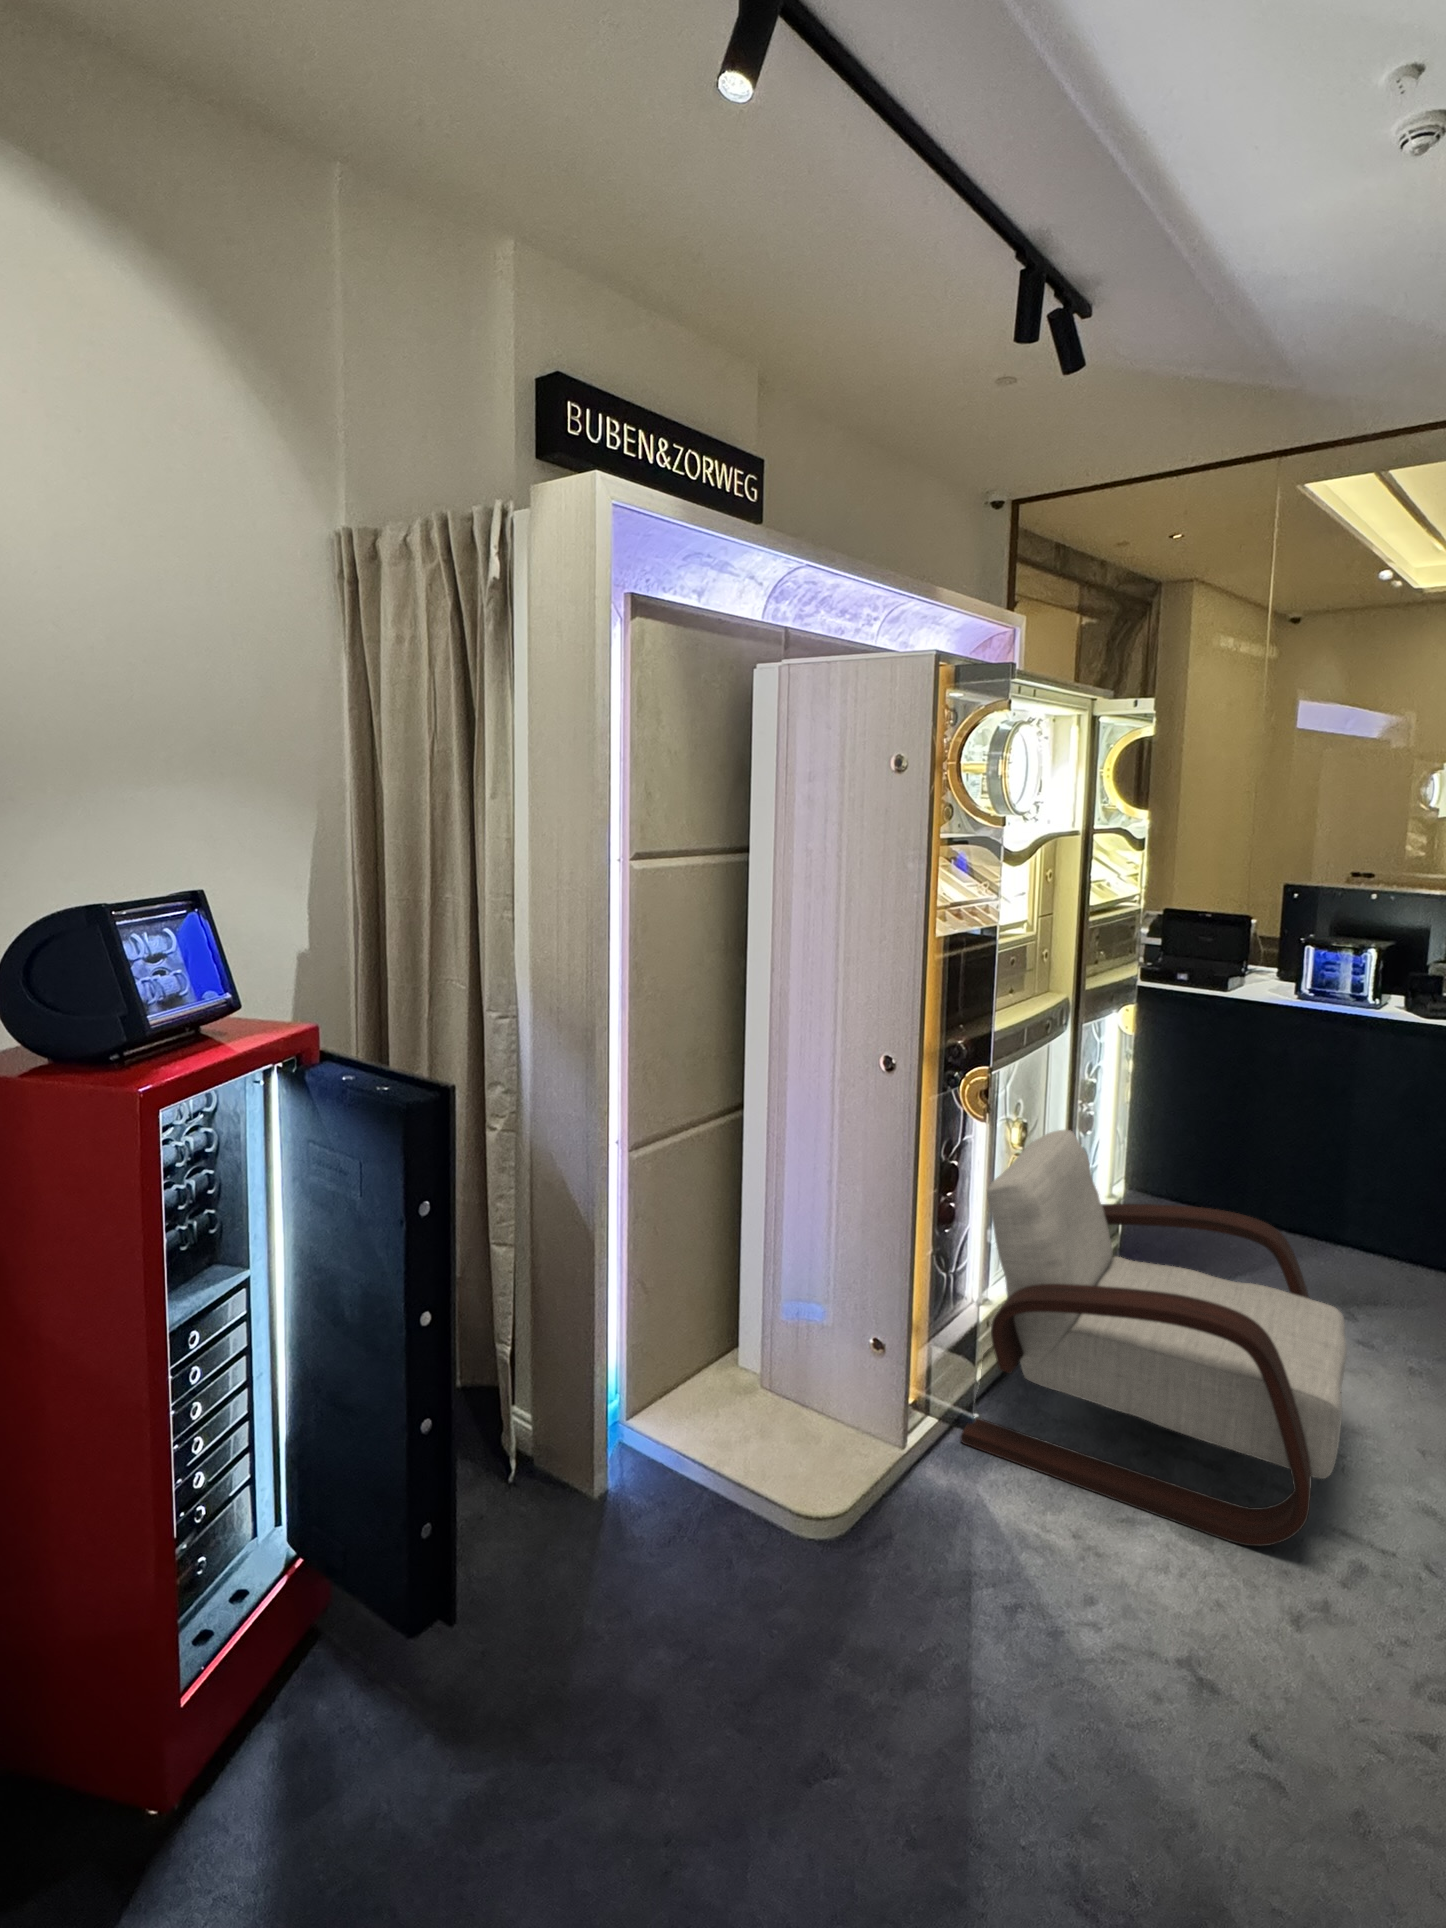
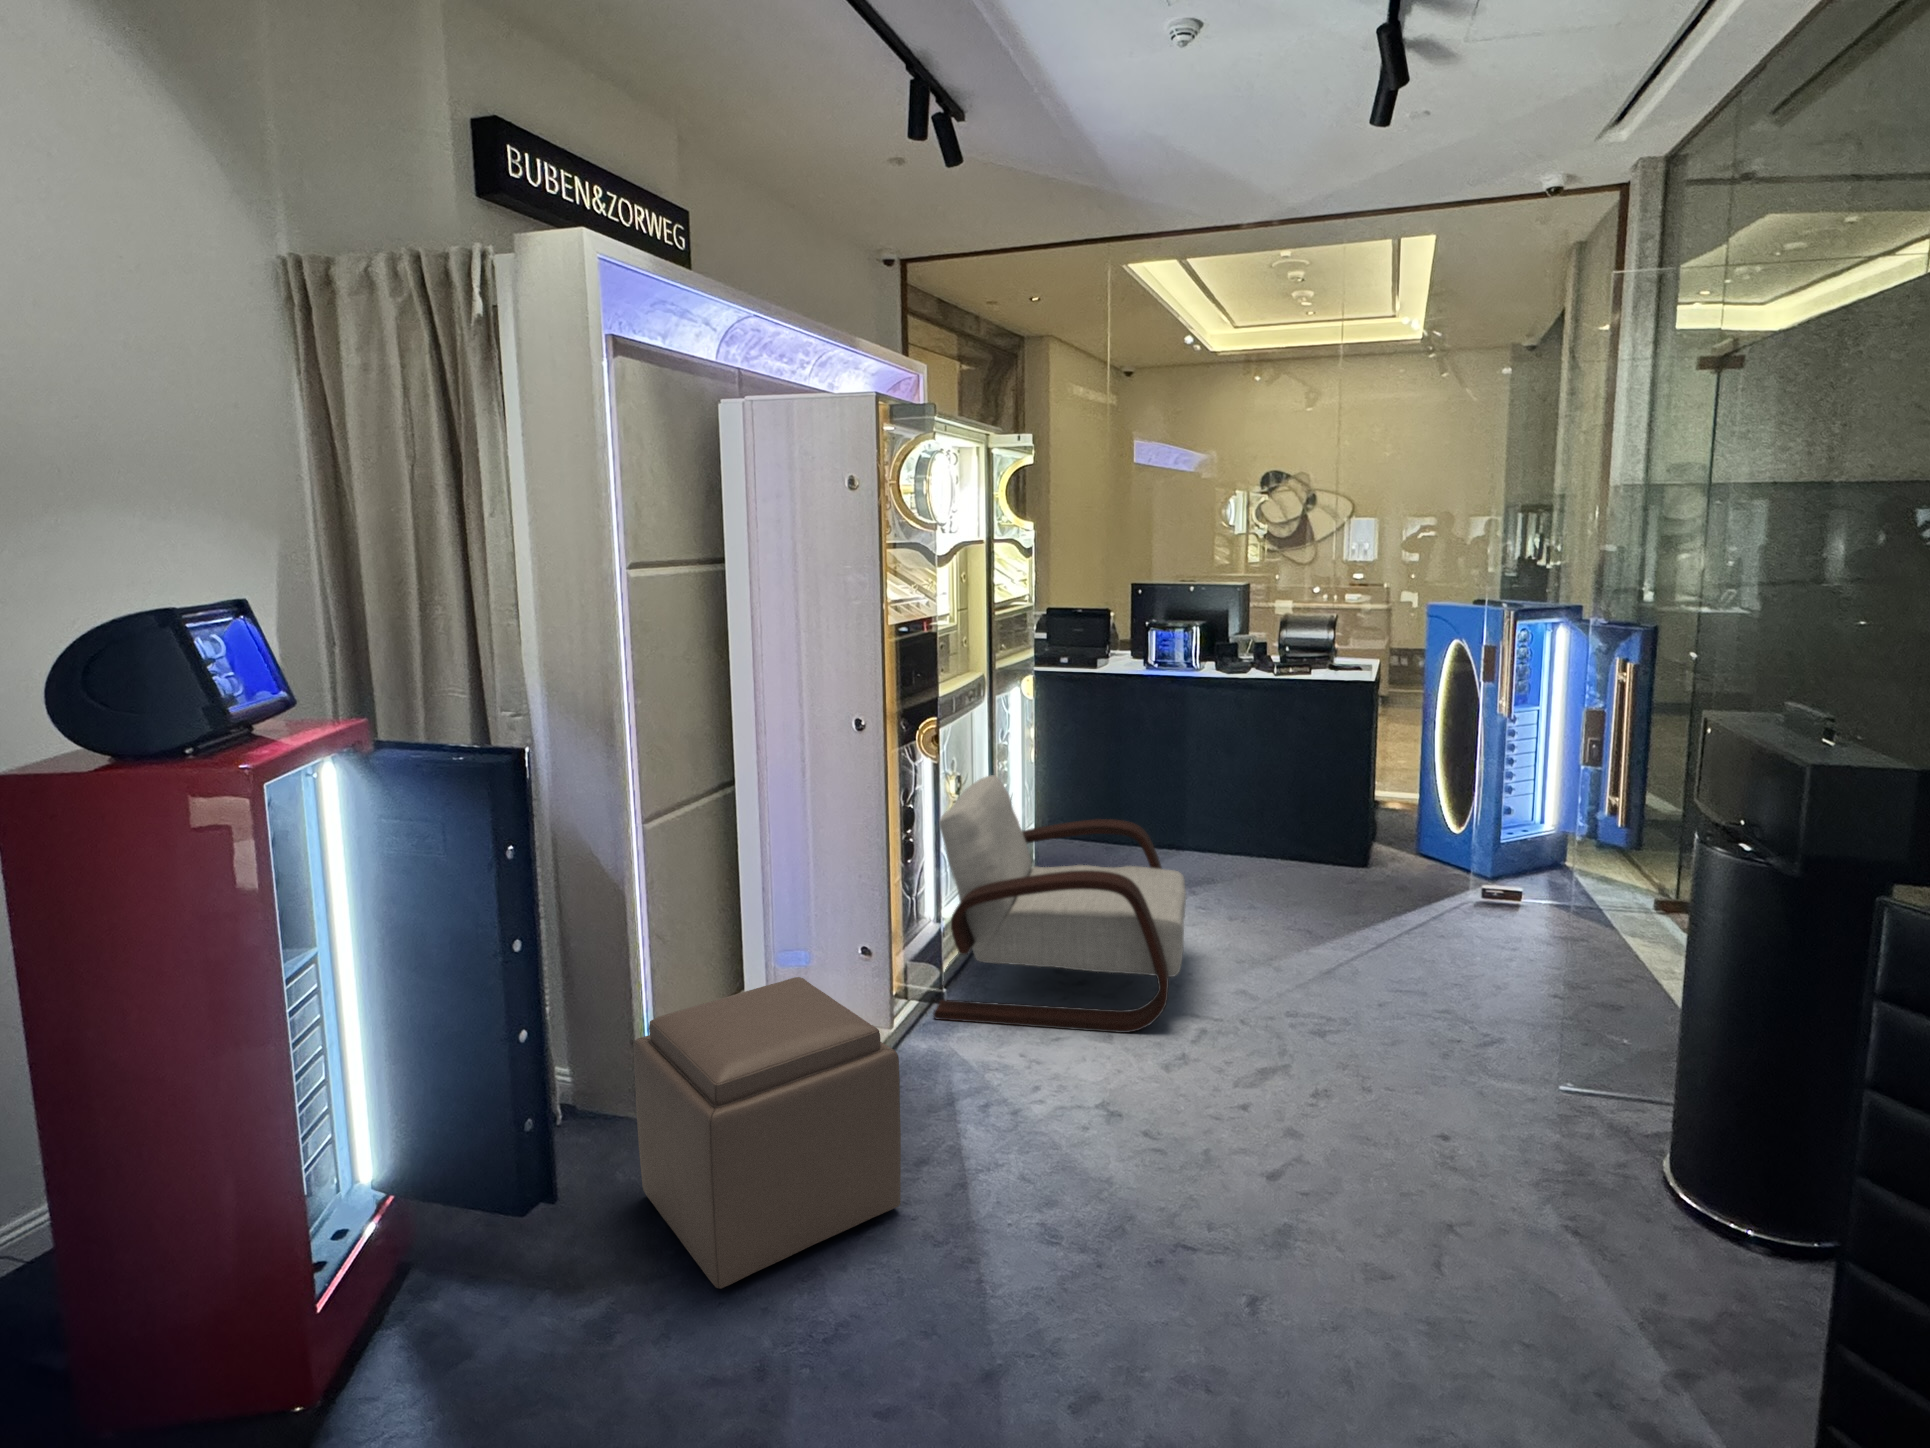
ottoman: none [566,1391,880,1826] -> present [634,977,901,1288]

